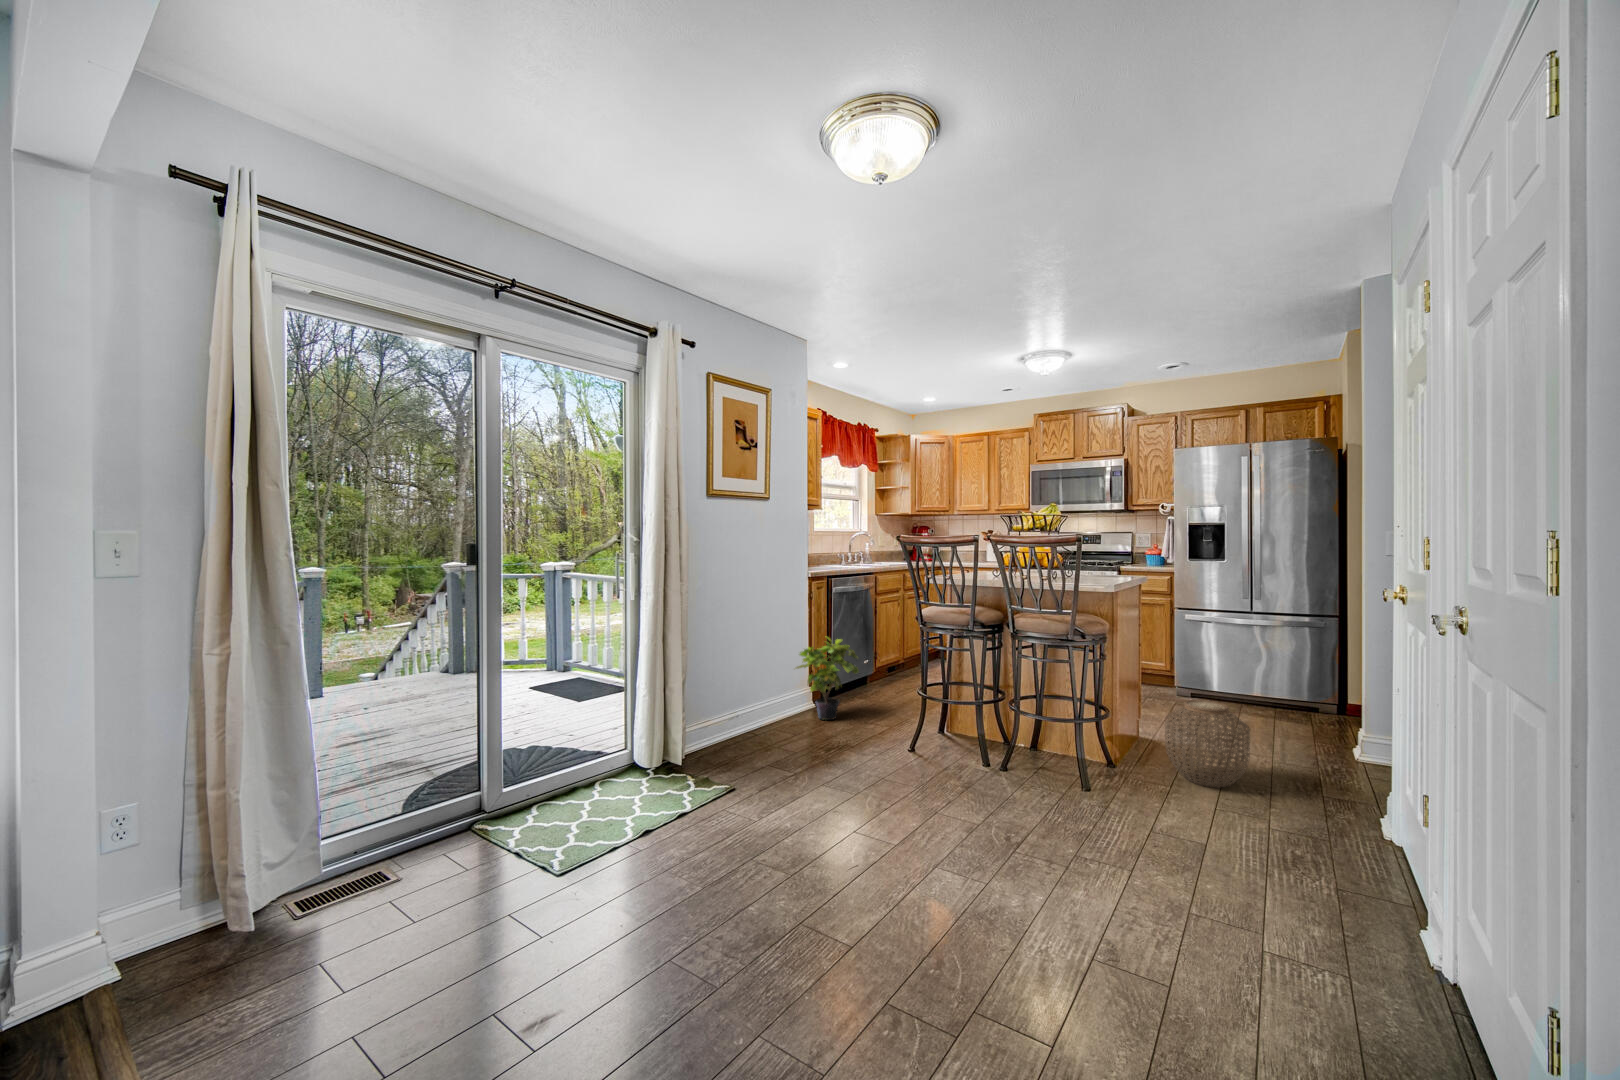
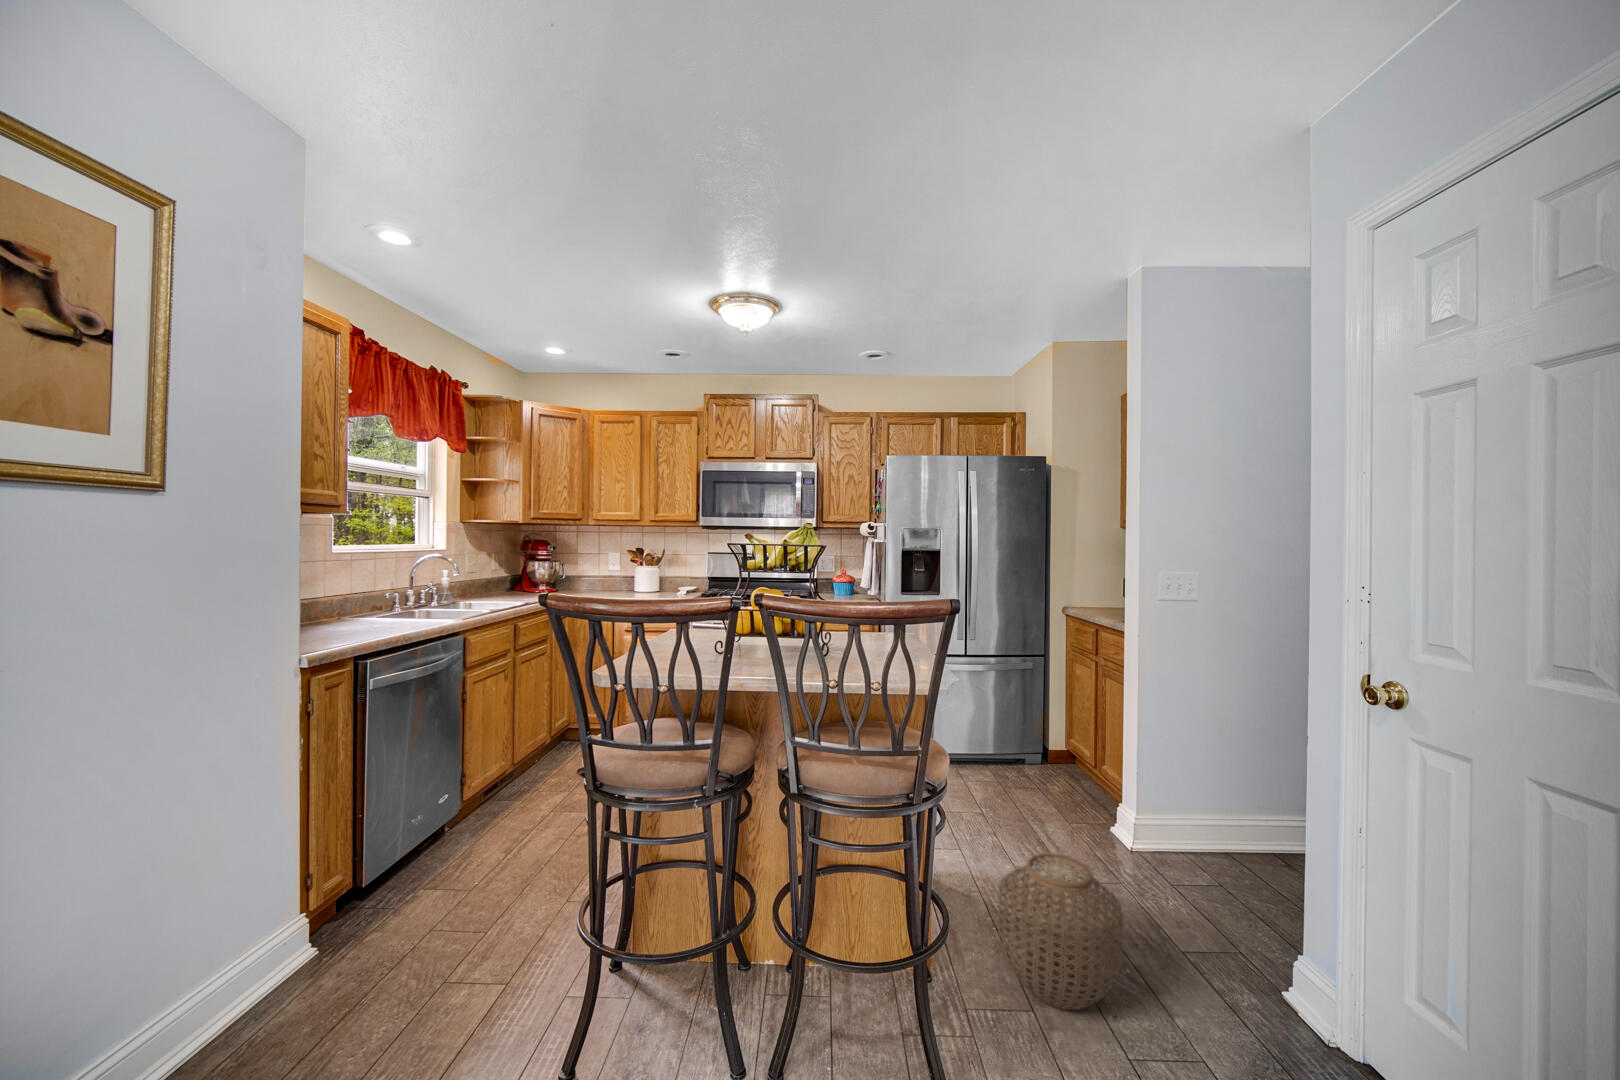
potted plant: present [796,637,859,720] -> none [239,805,424,1008]

